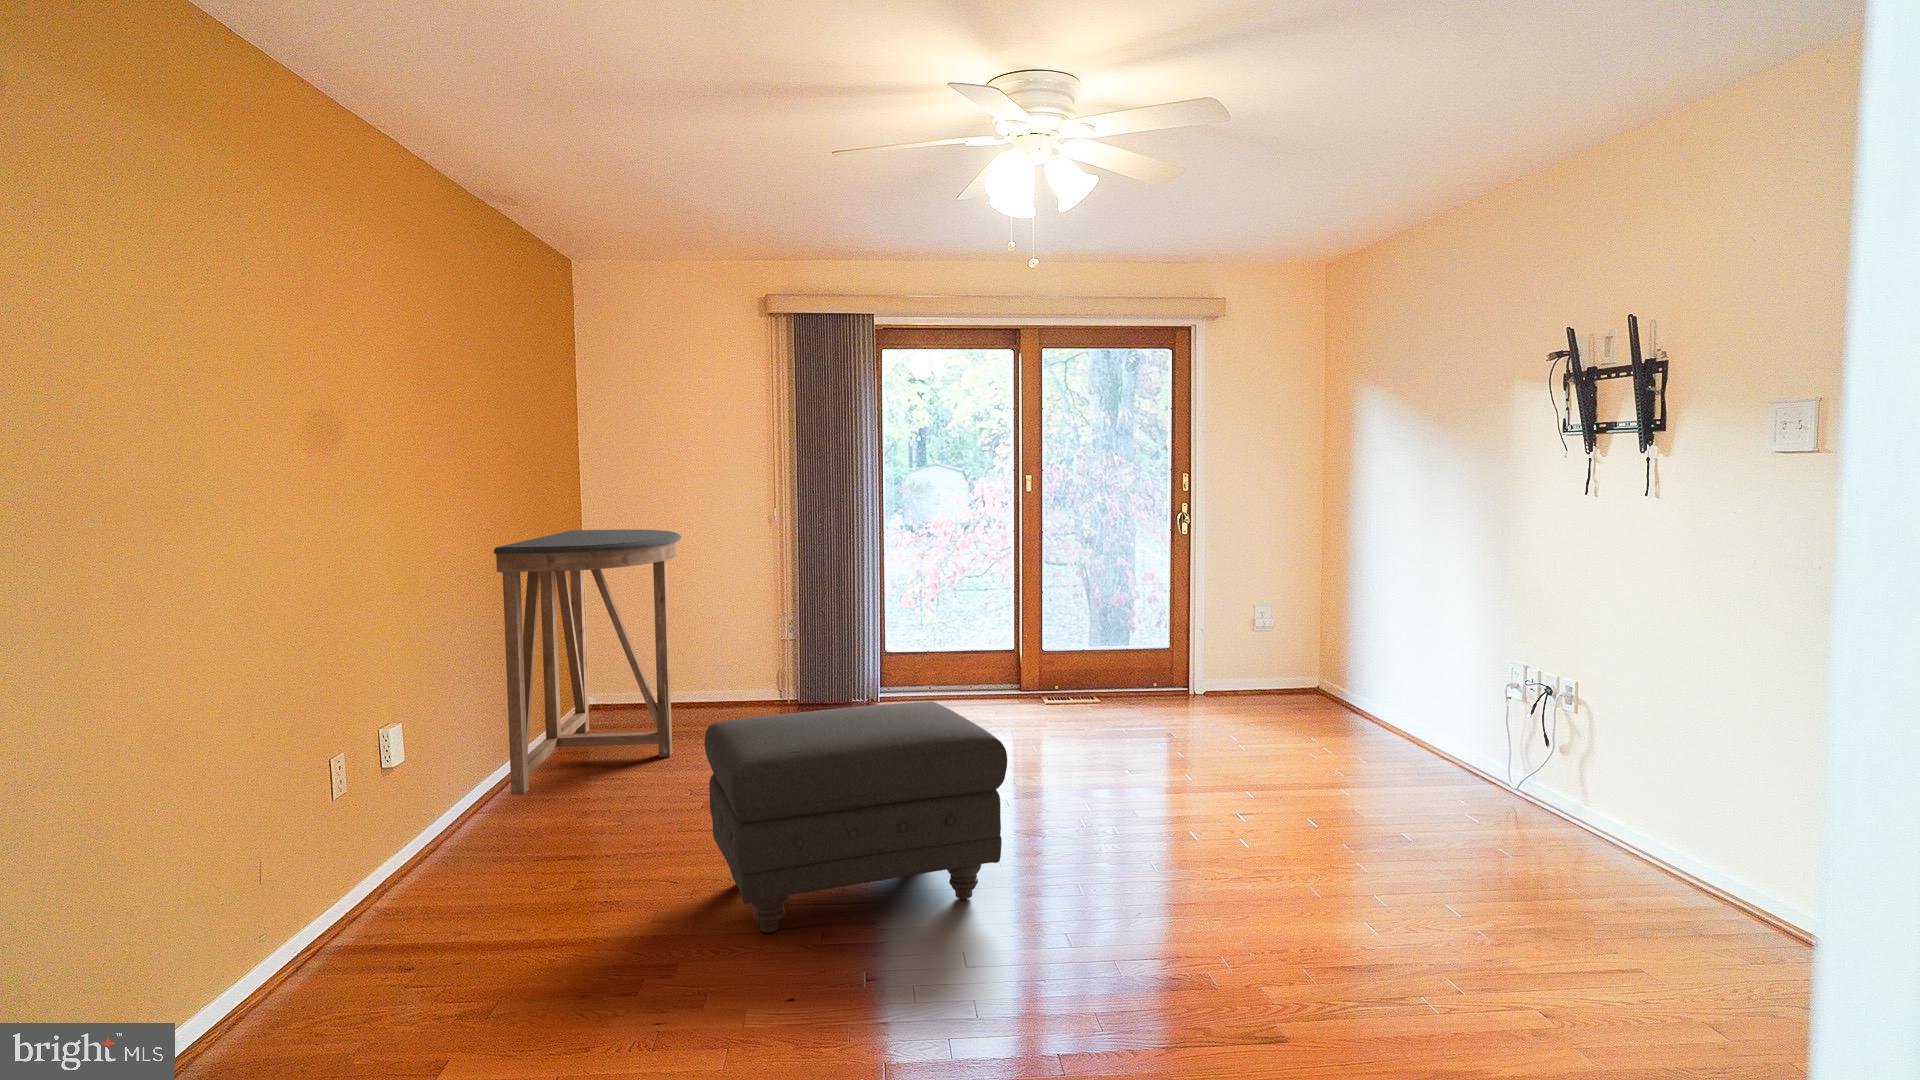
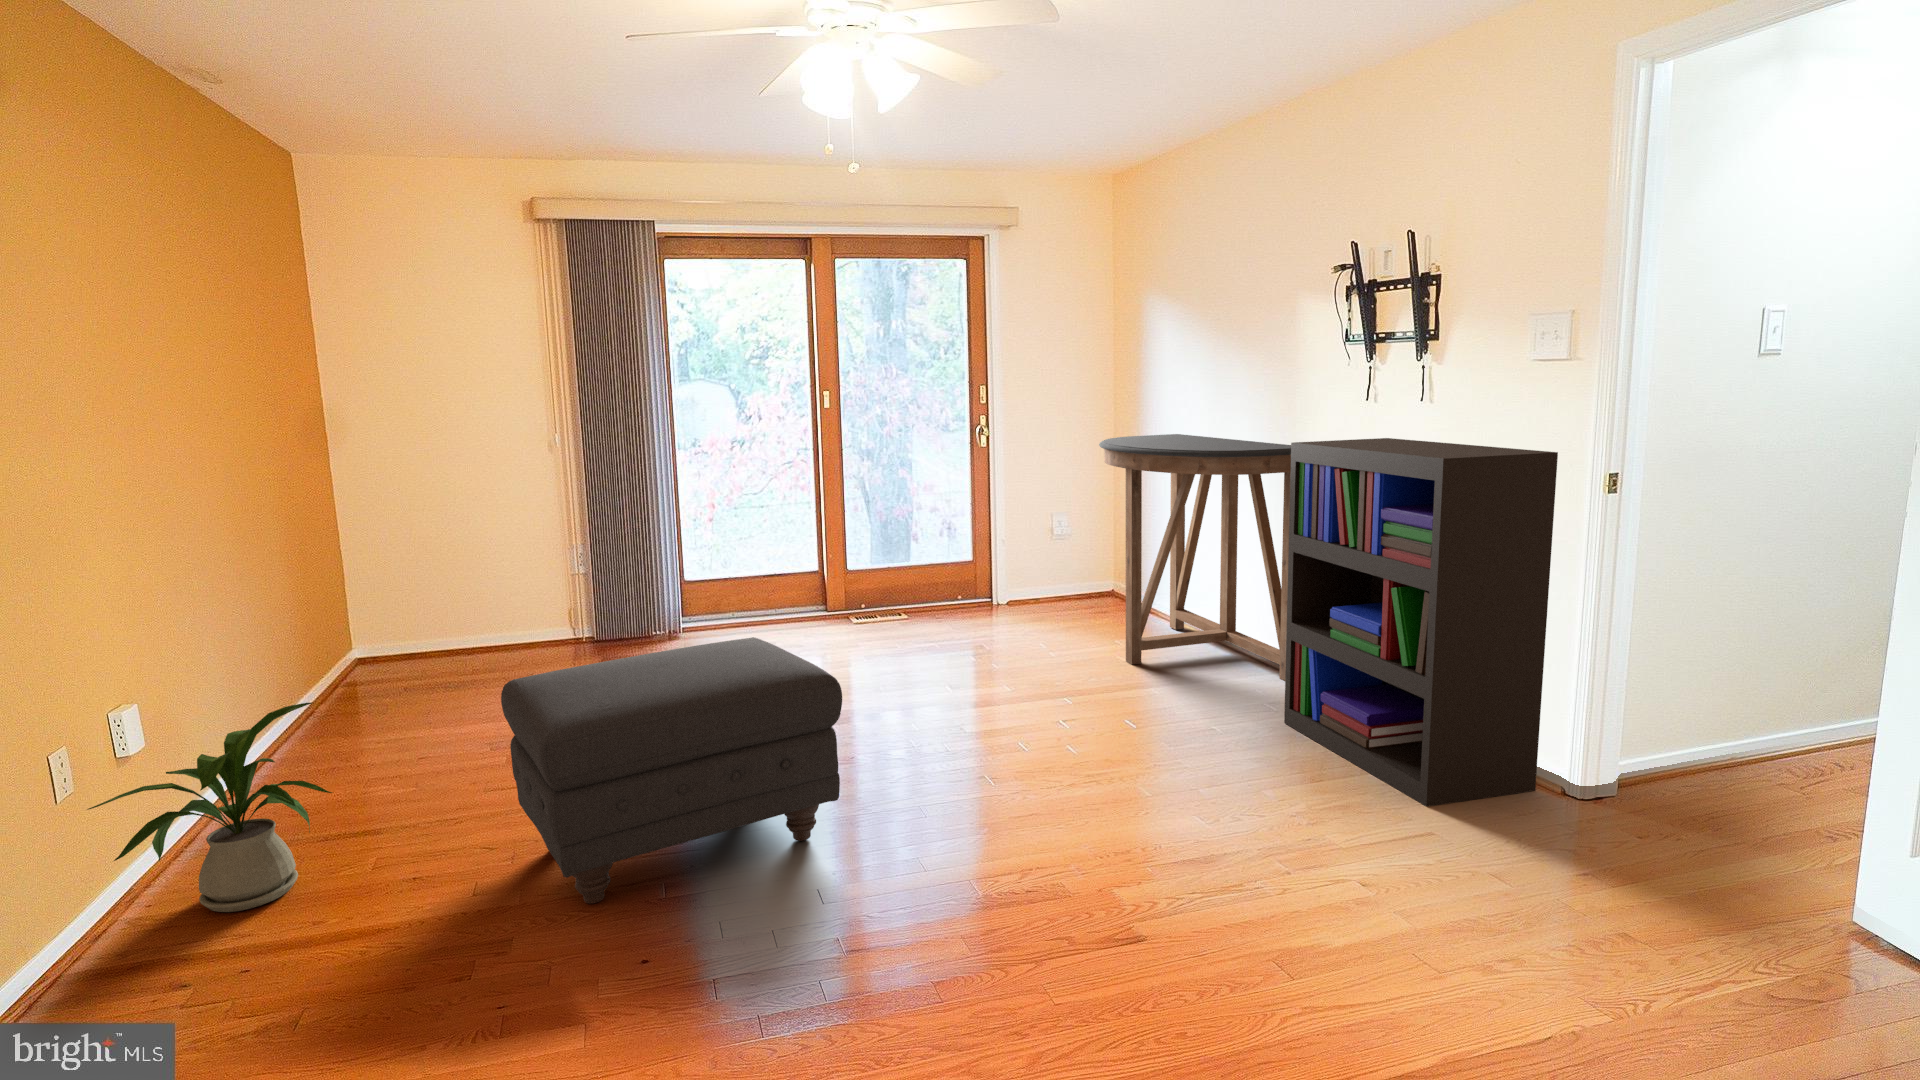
console table: present [494,529,681,795] -> present [1099,434,1291,681]
bookshelf: none [1487,534,1794,935] -> present [1284,438,1558,807]
house plant: none [375,729,563,905] -> present [87,703,332,912]

